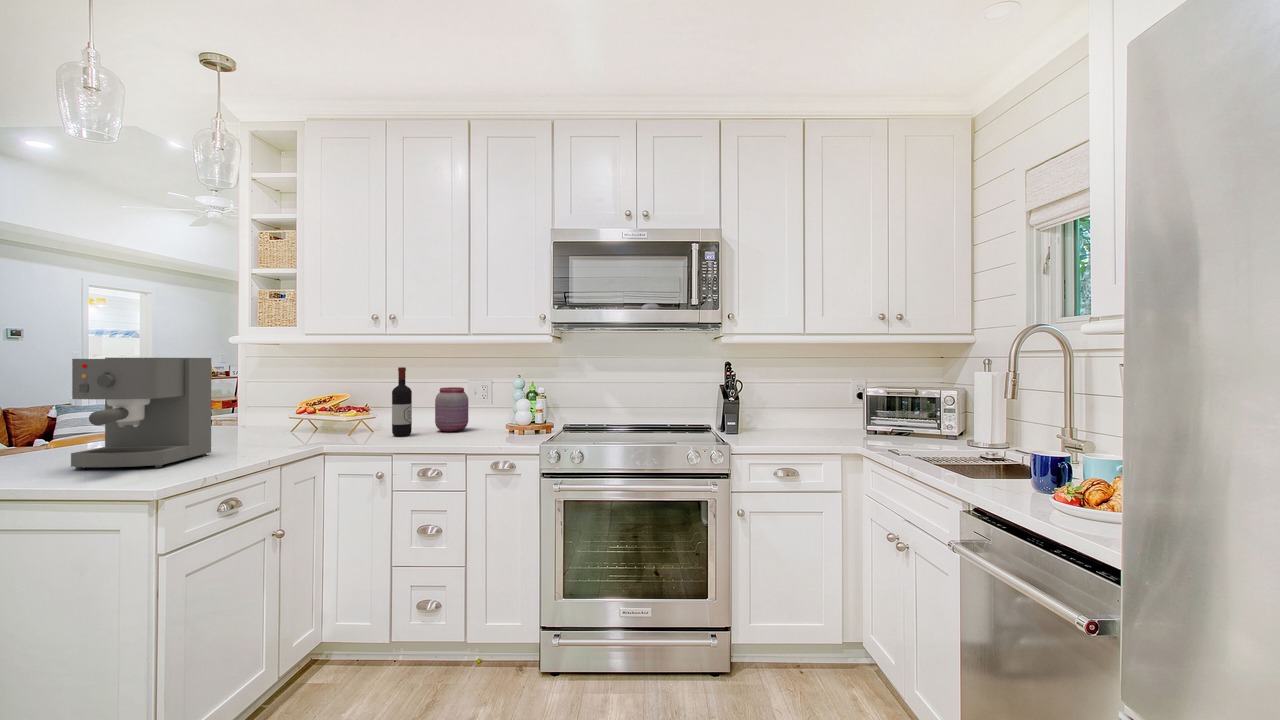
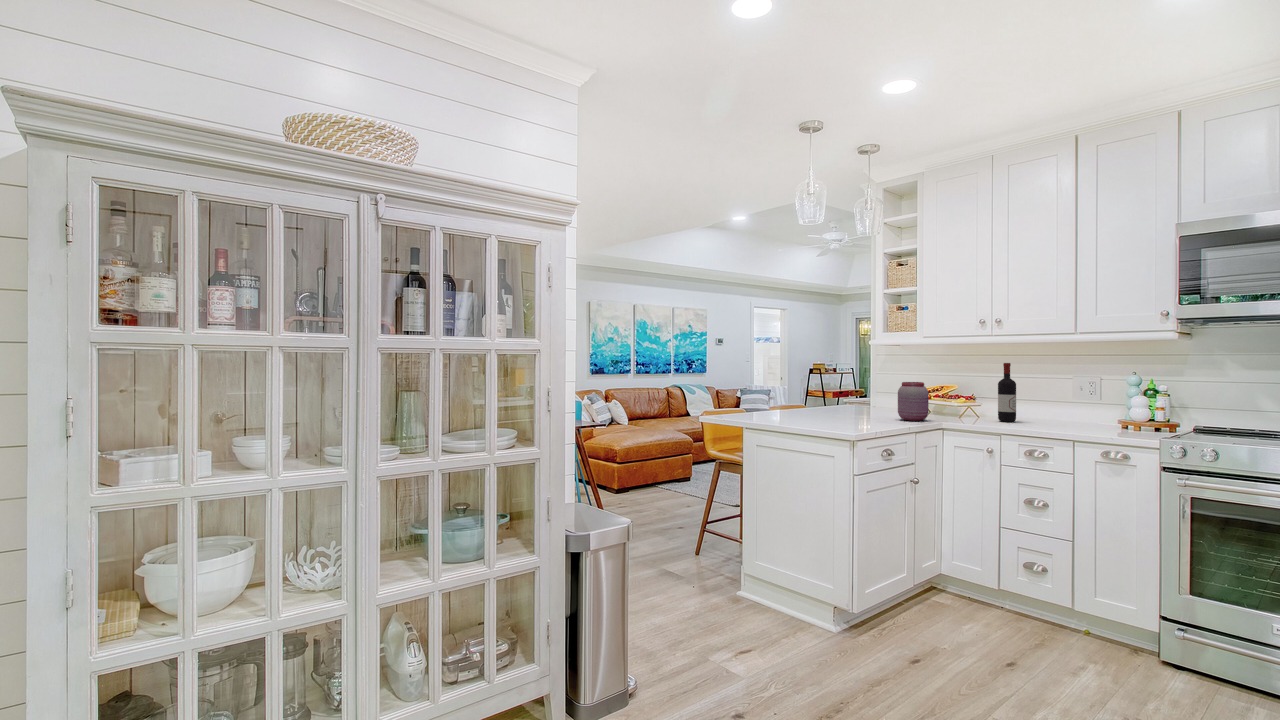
coffee maker: present [71,358,211,469] -> none [806,356,872,424]
jar: present [435,387,468,432] -> present [898,382,929,421]

